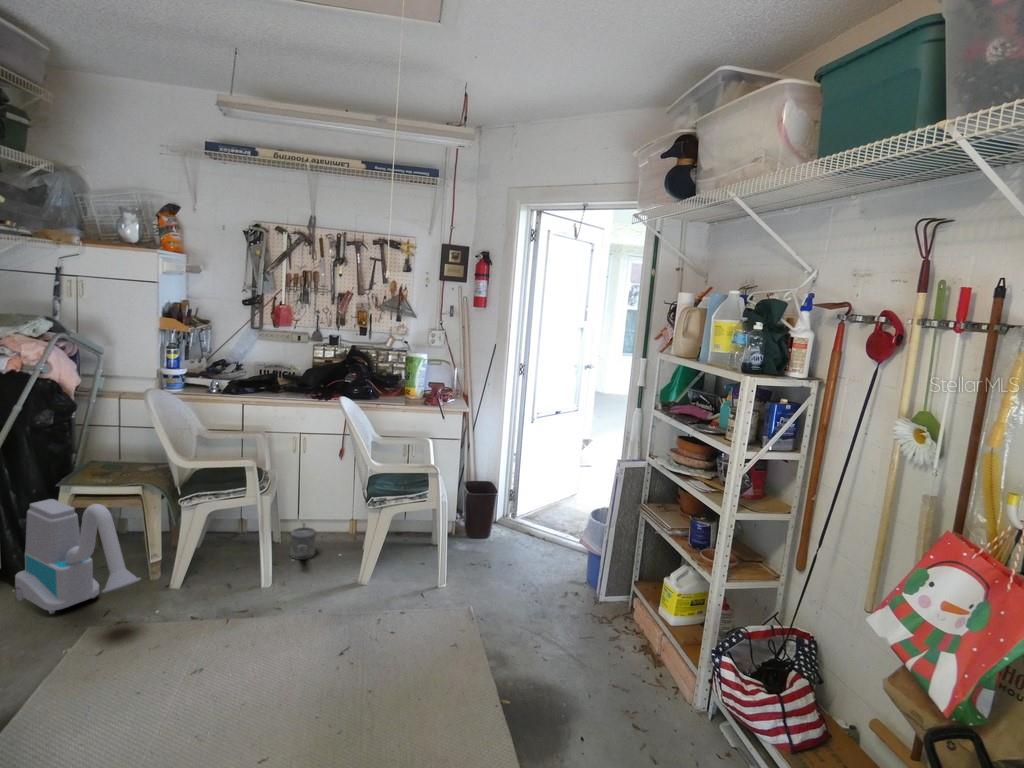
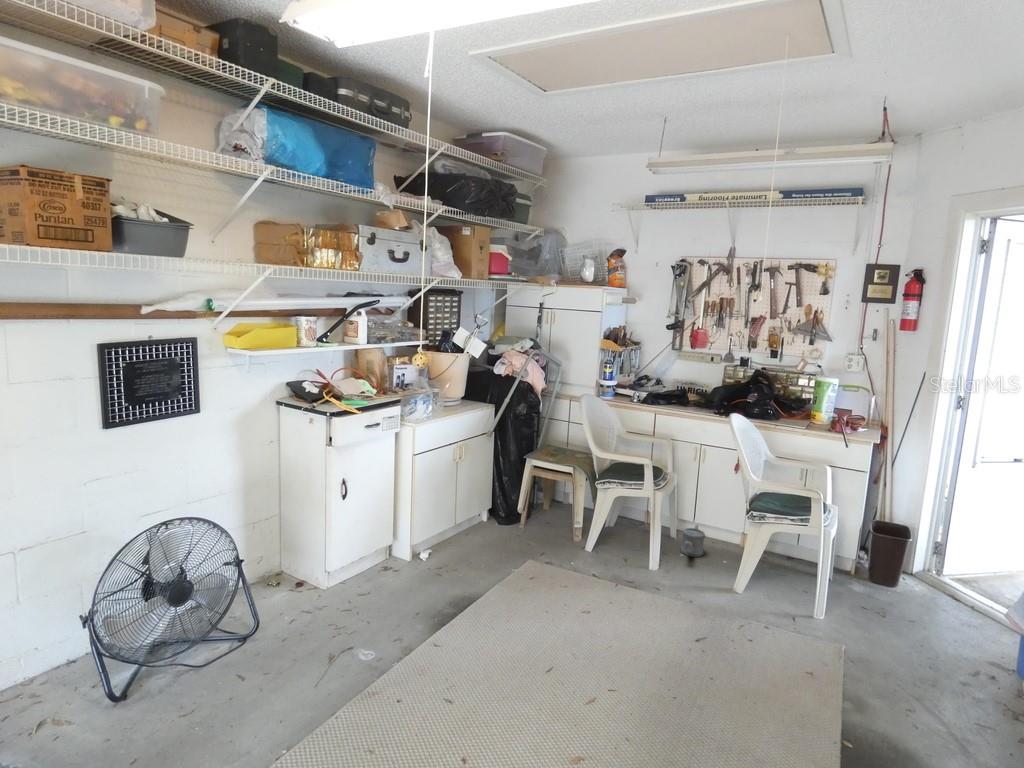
vacuum cleaner: present [15,499,141,614] -> none [497,466,563,545]

